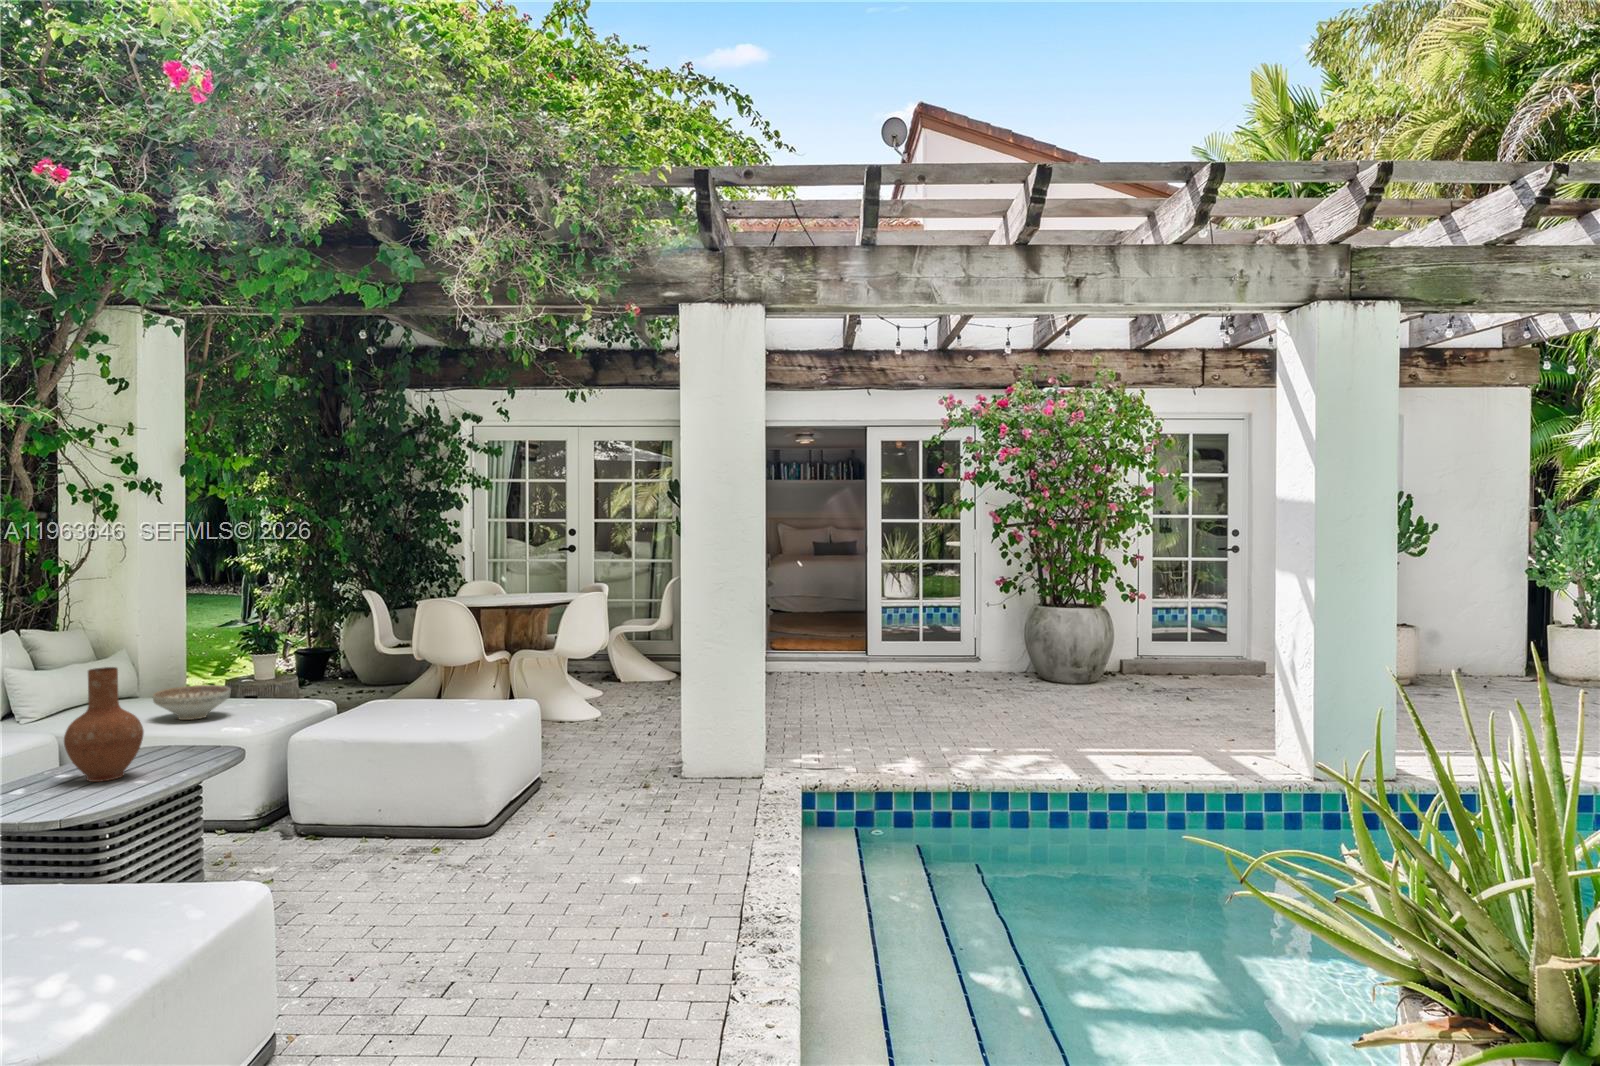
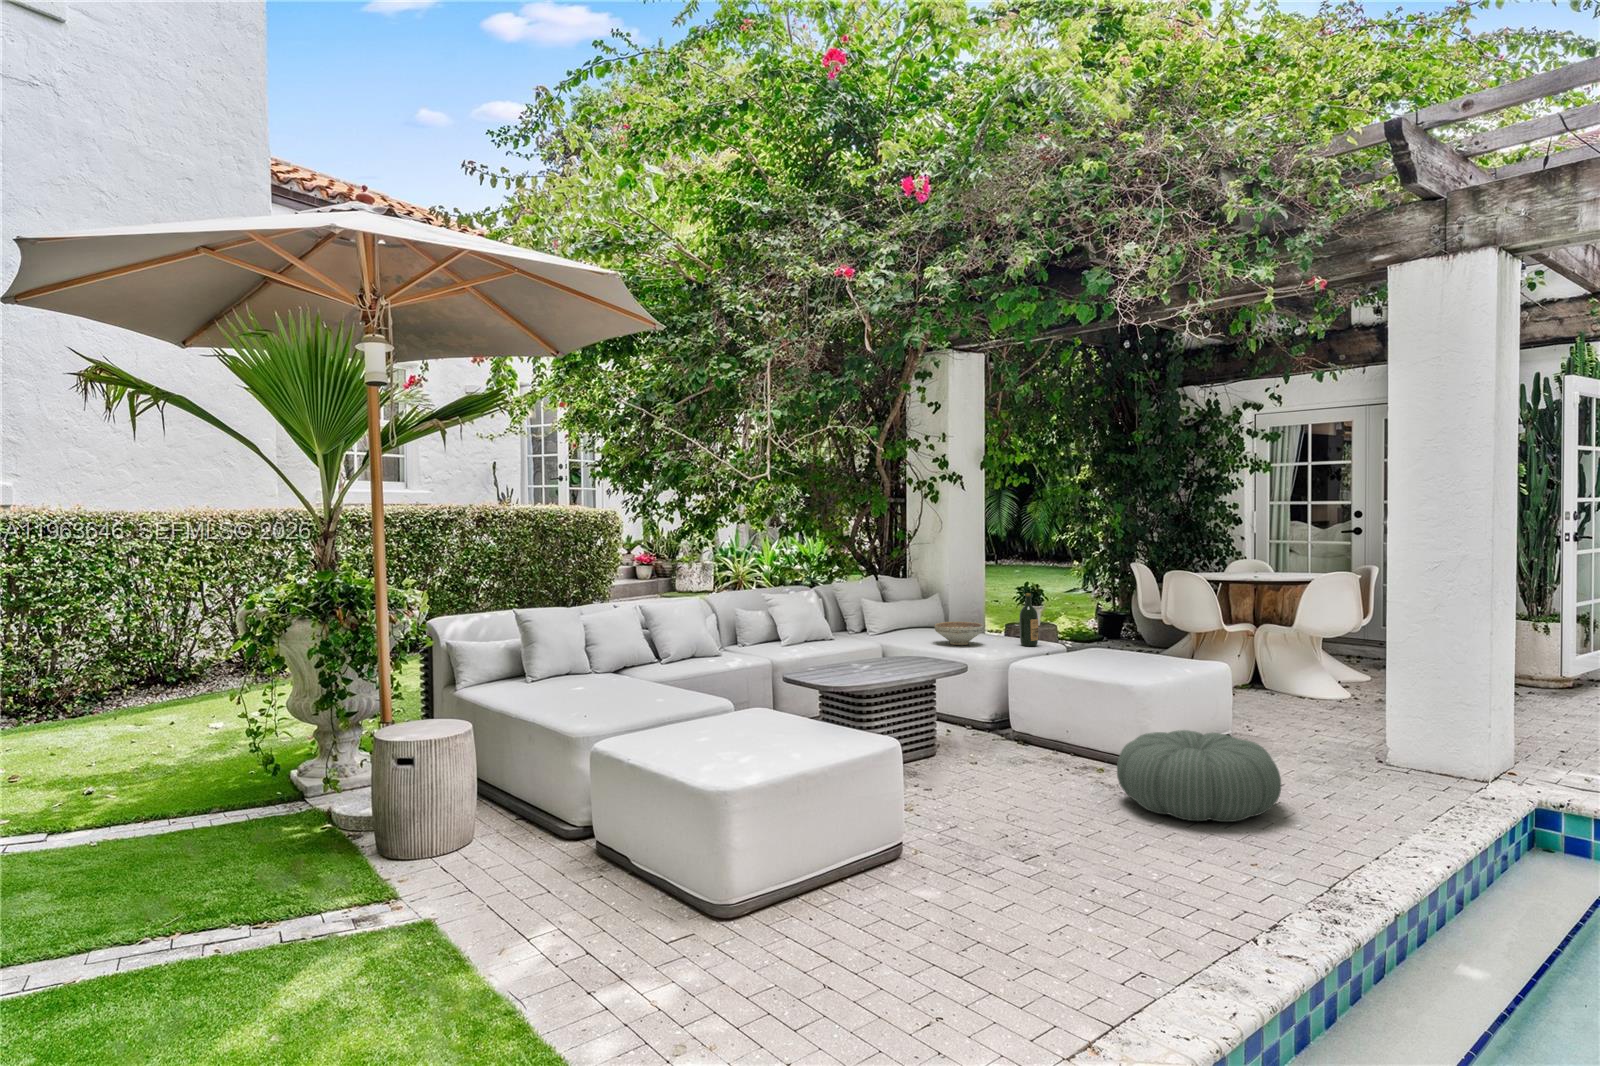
wine bottle: none [280,640,305,709] -> present [1020,593,1038,646]
vase: present [64,667,144,782] -> none [853,595,896,670]
pouf: none [487,781,656,888] -> present [1117,730,1281,822]

